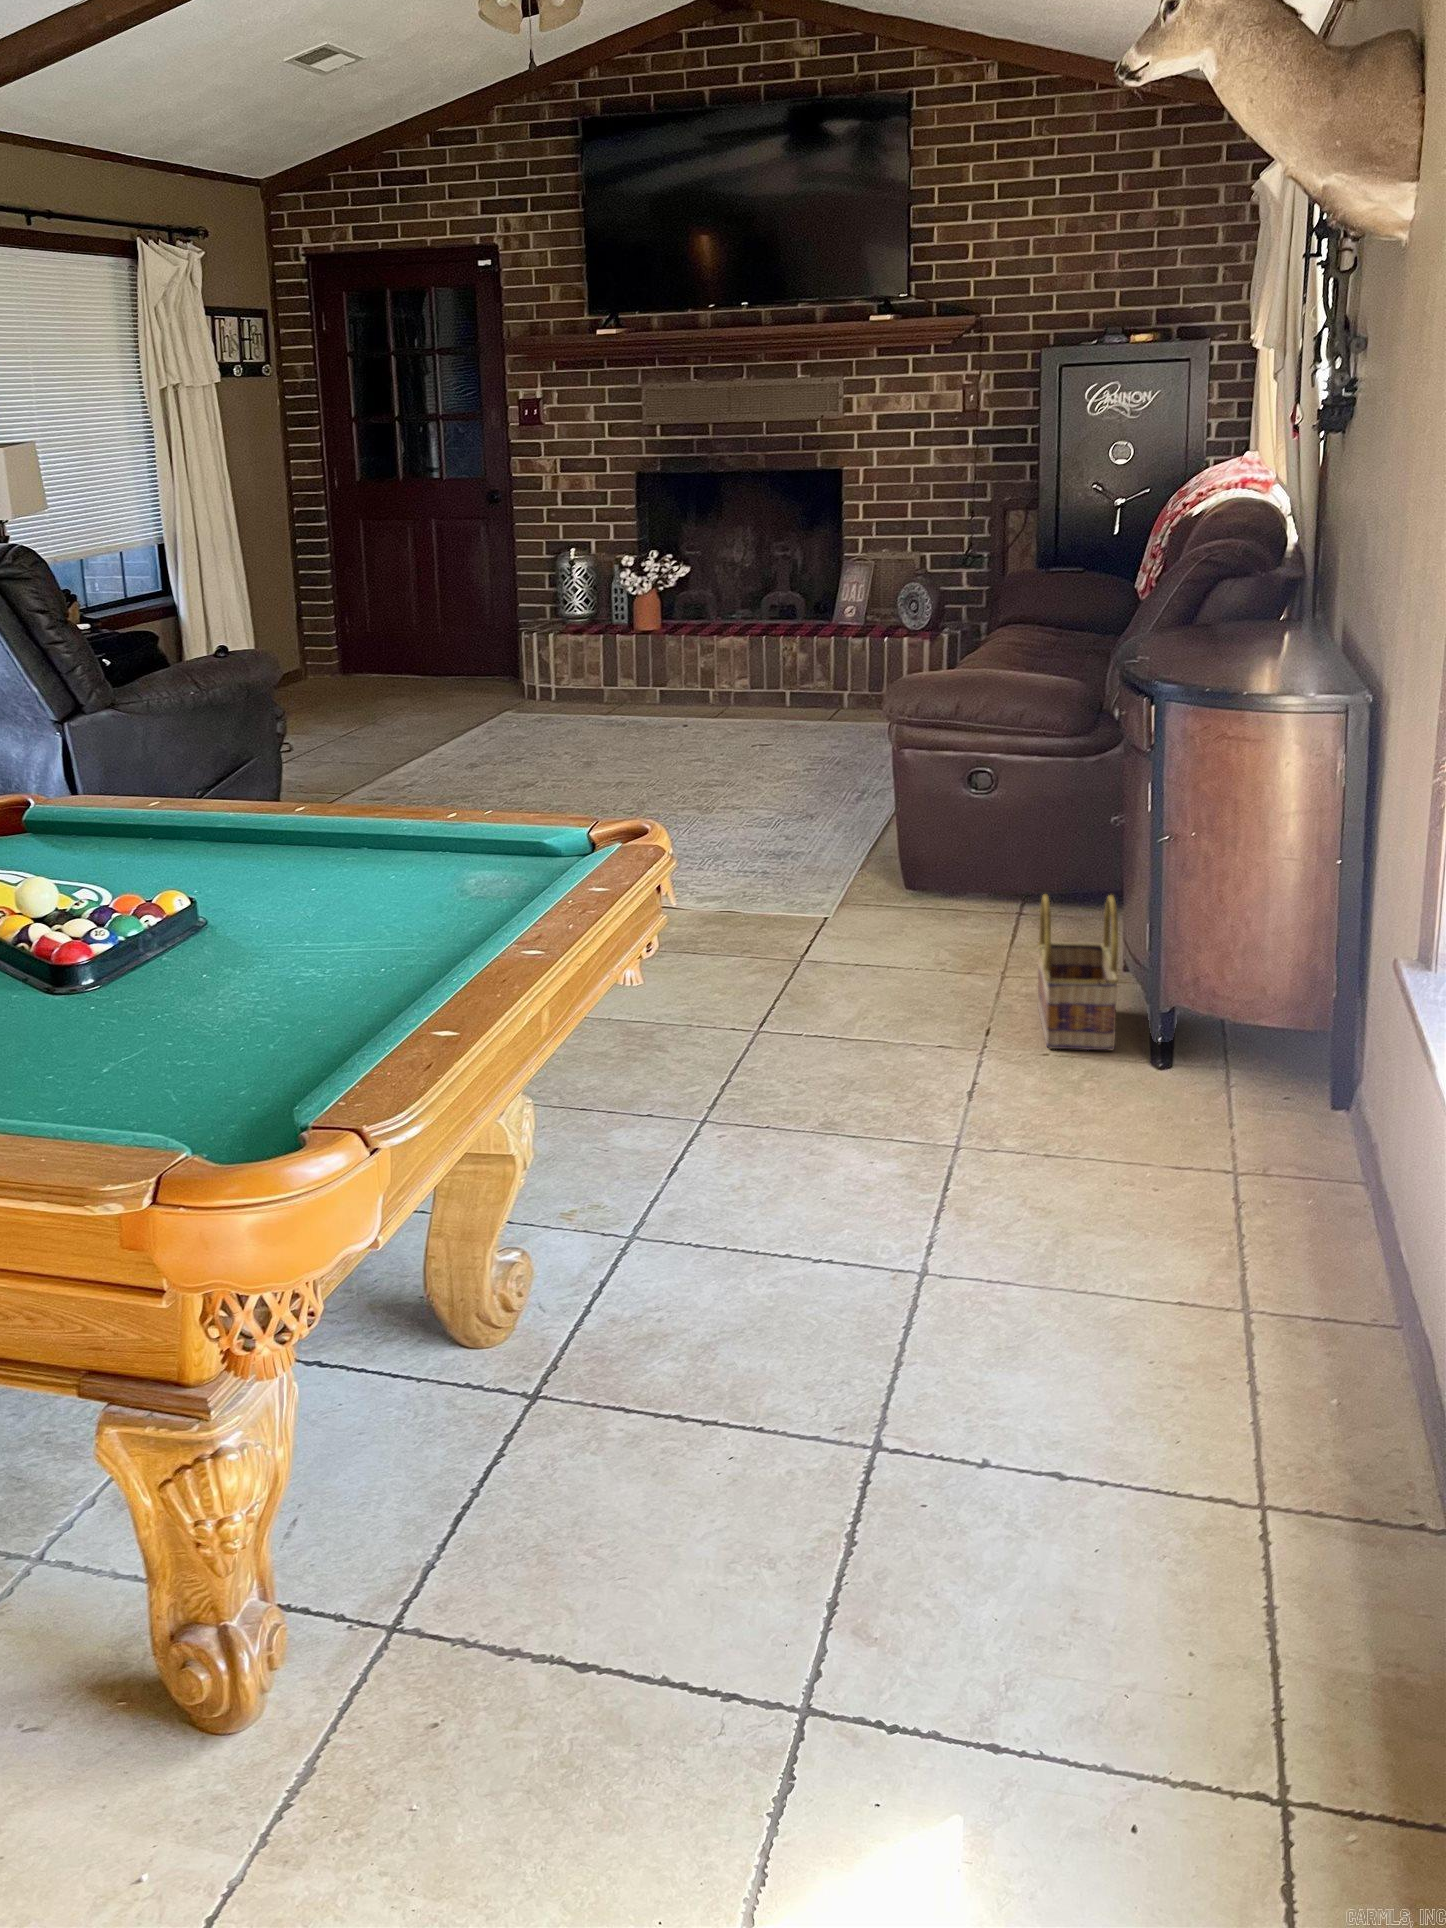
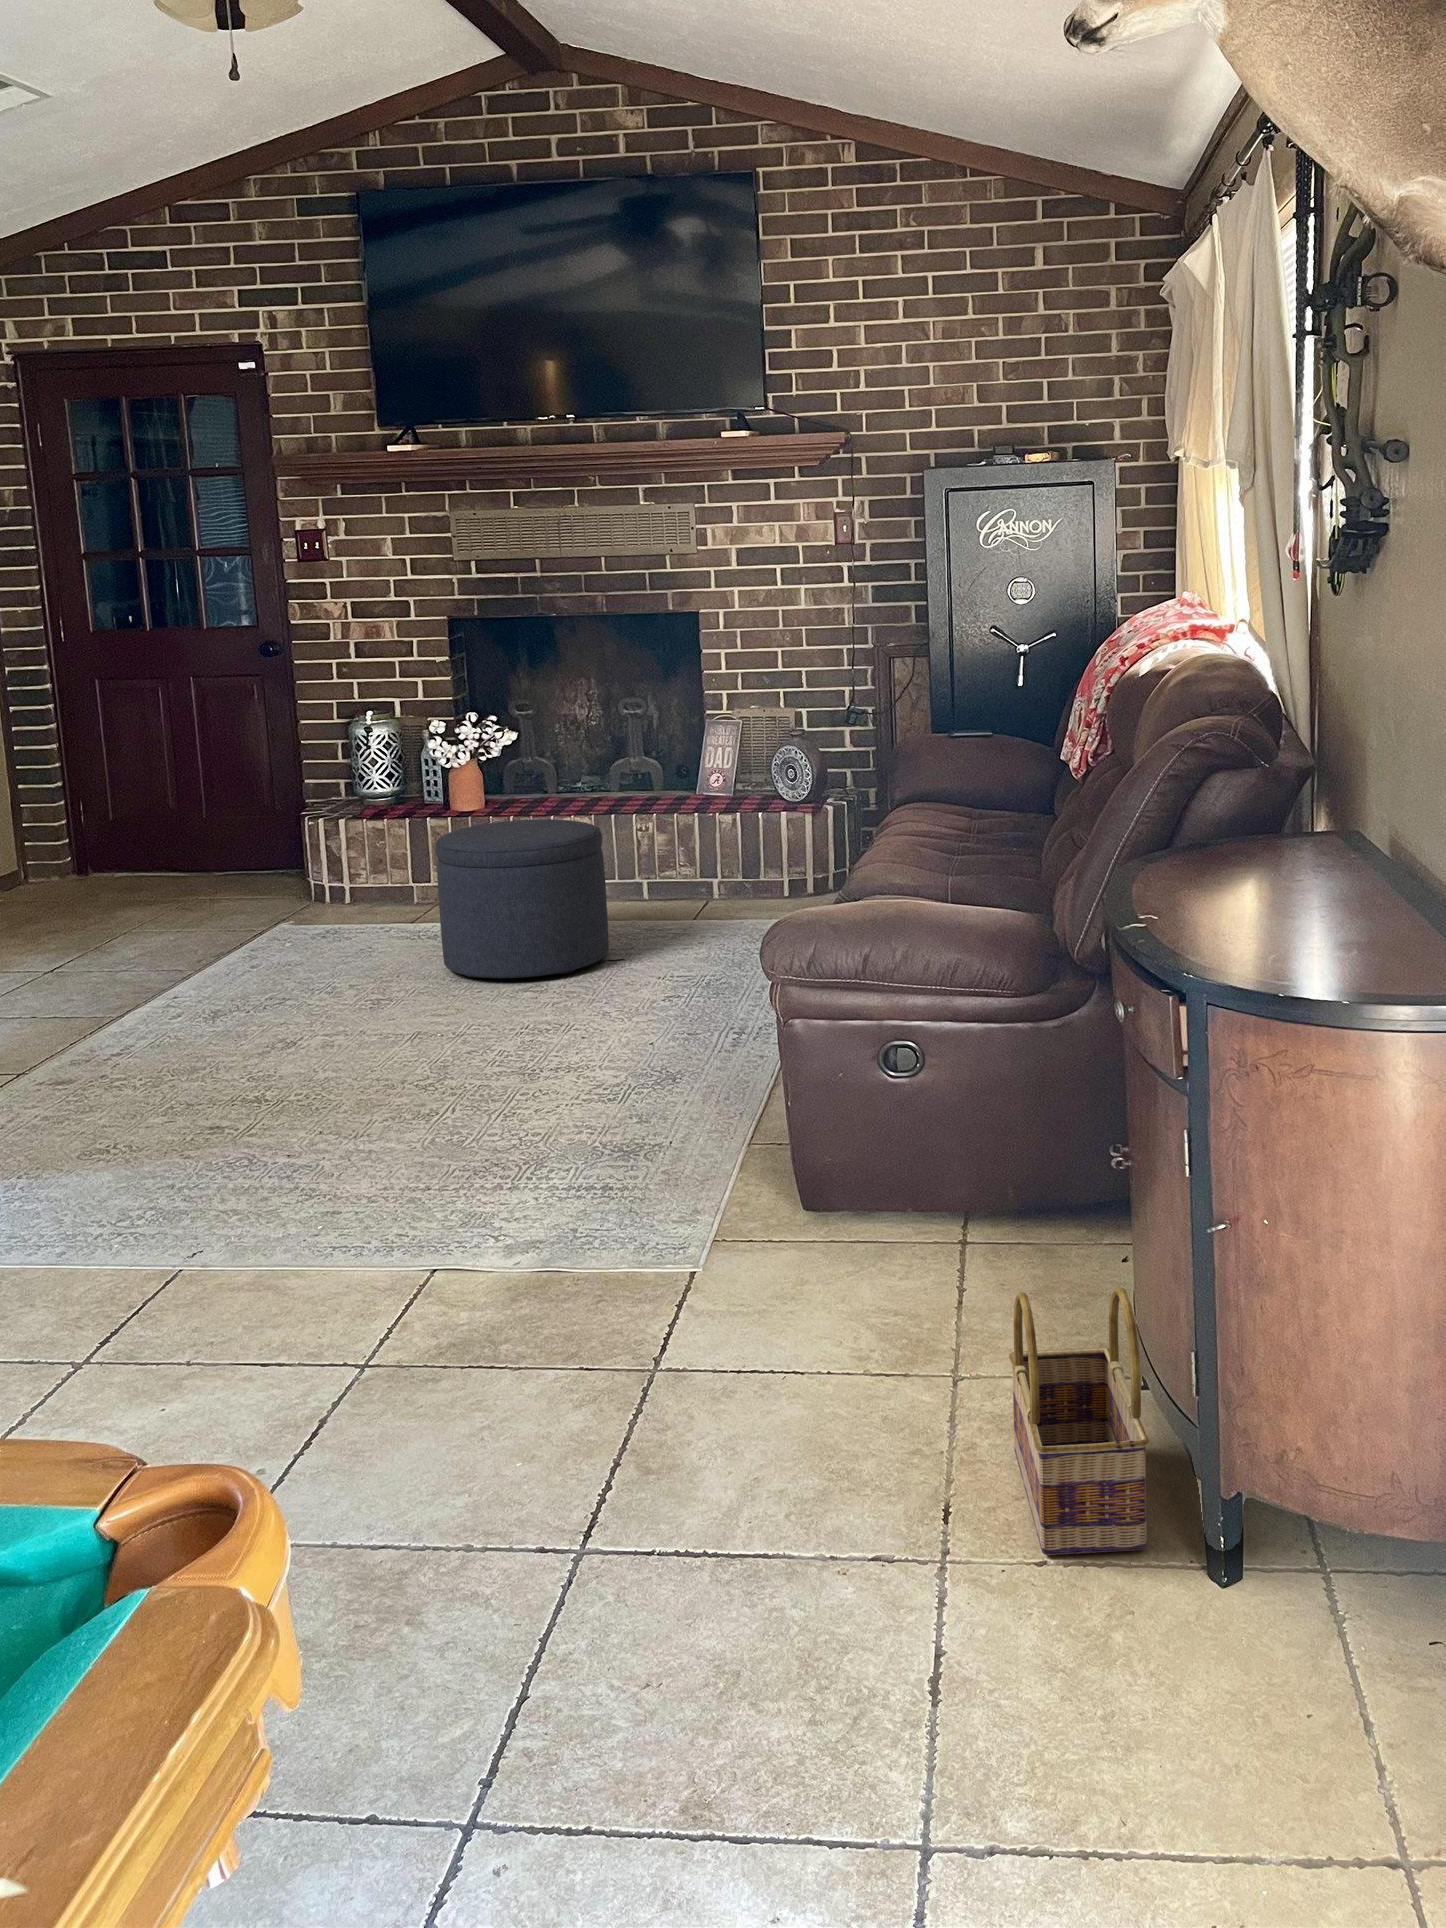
ottoman: none [631,633,762,752] -> present [435,819,609,978]

